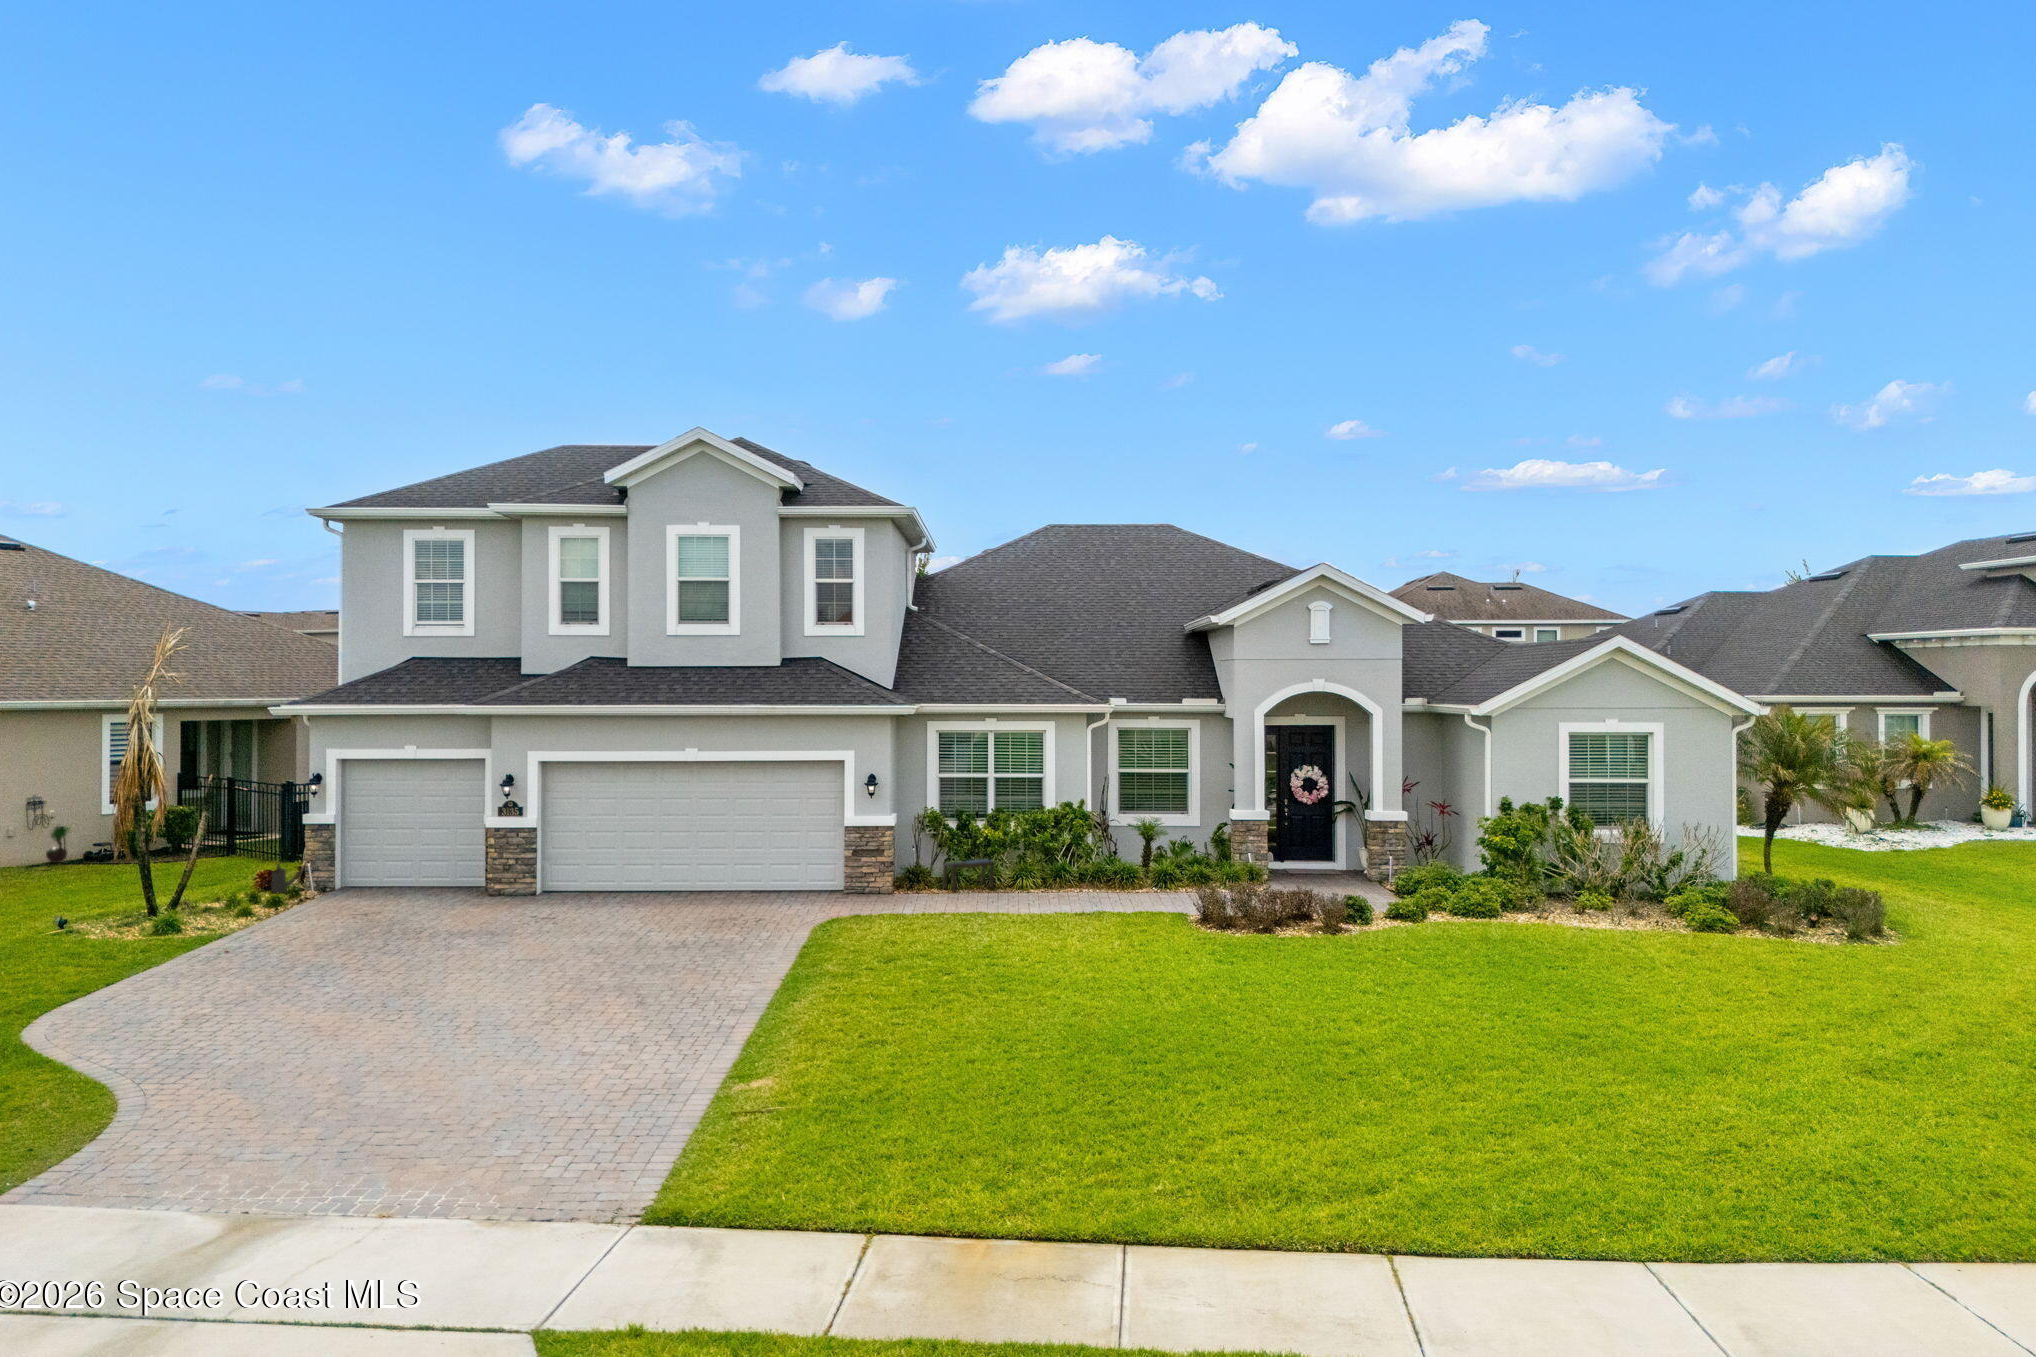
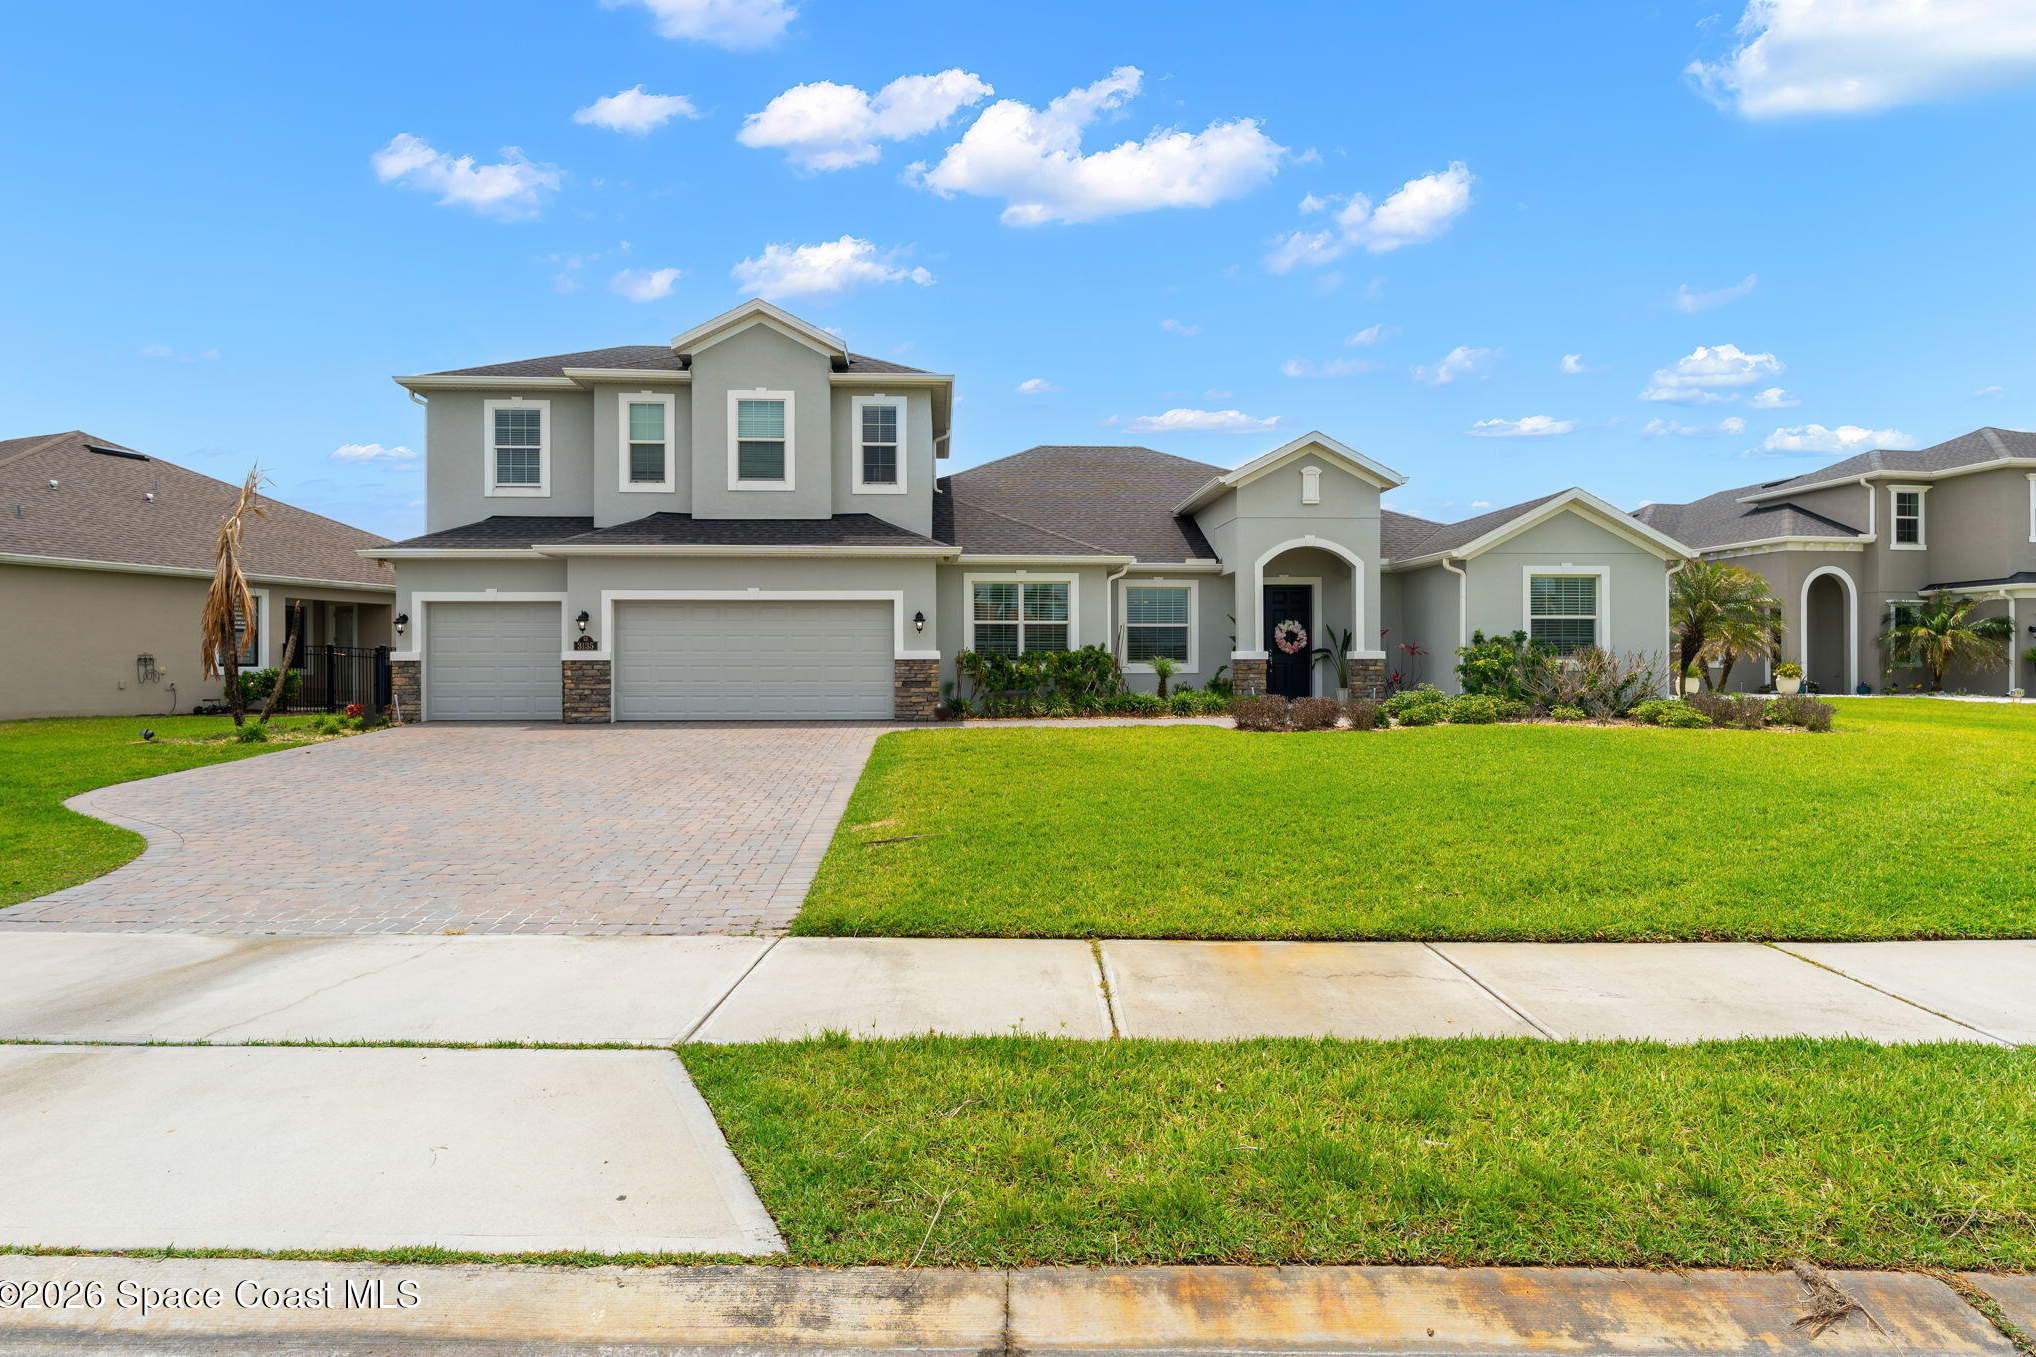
potted tree: present [46,825,71,863] -> present [933,680,955,720]

